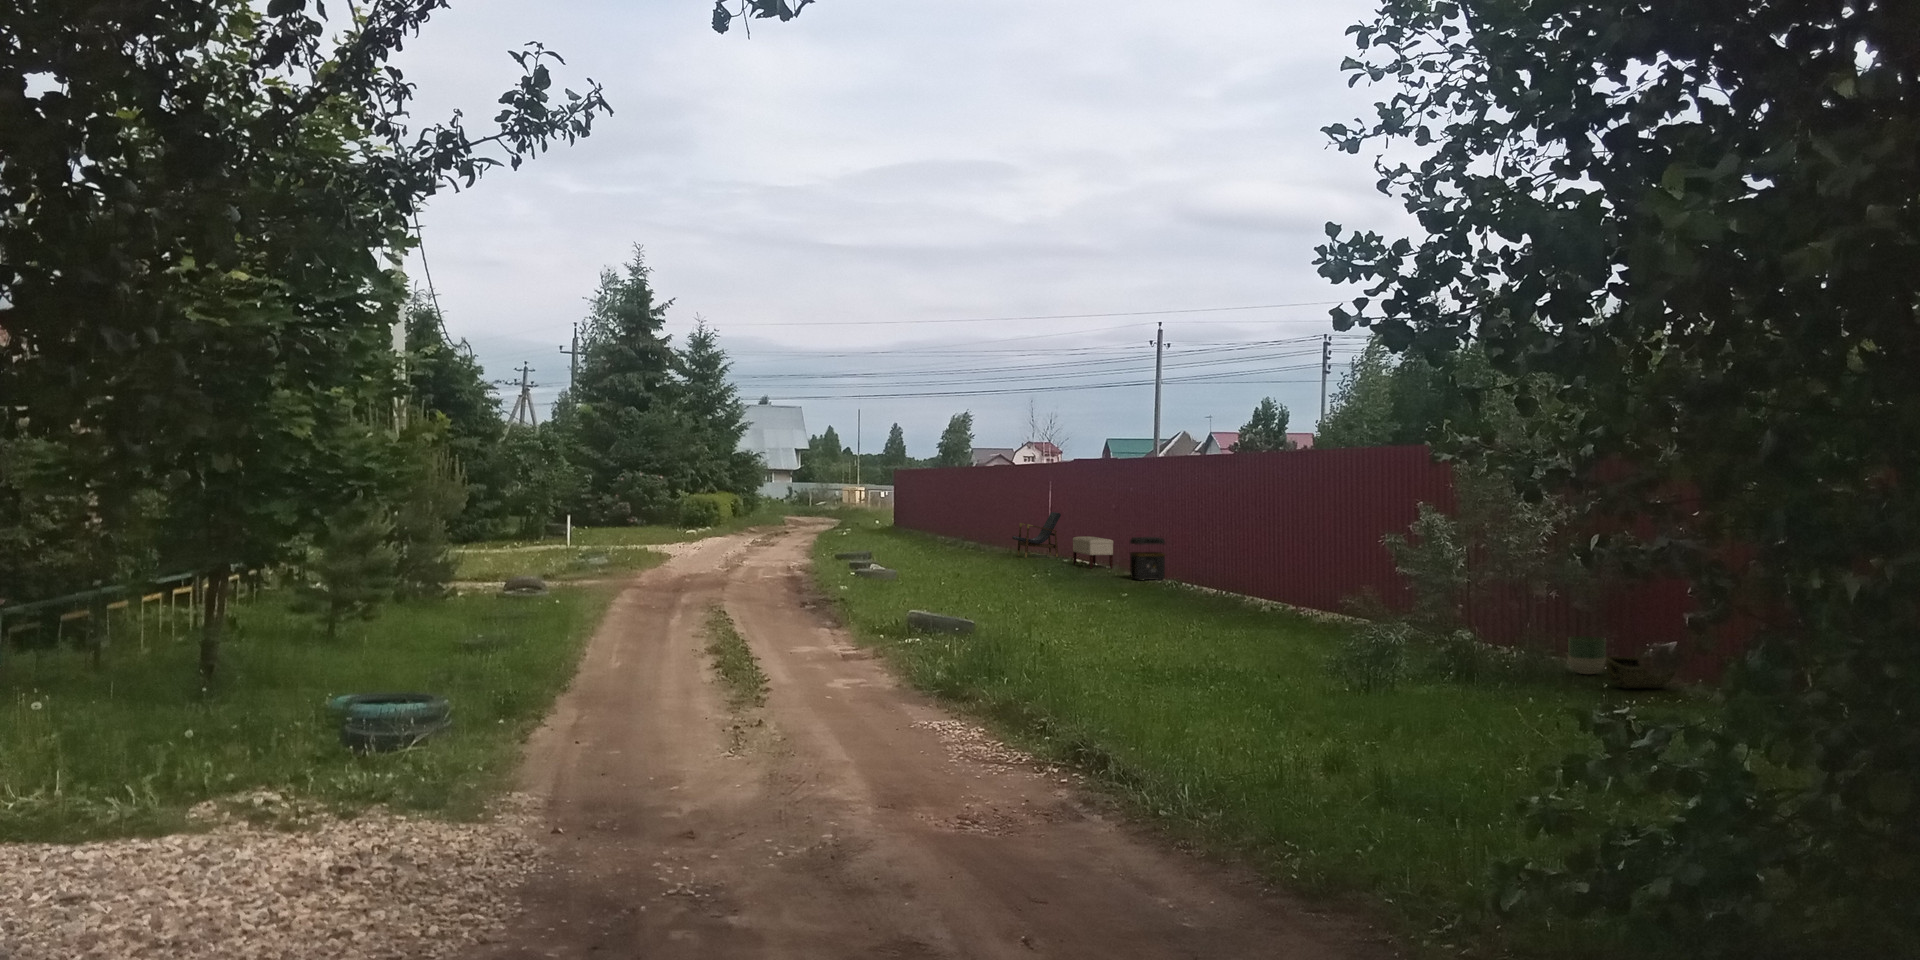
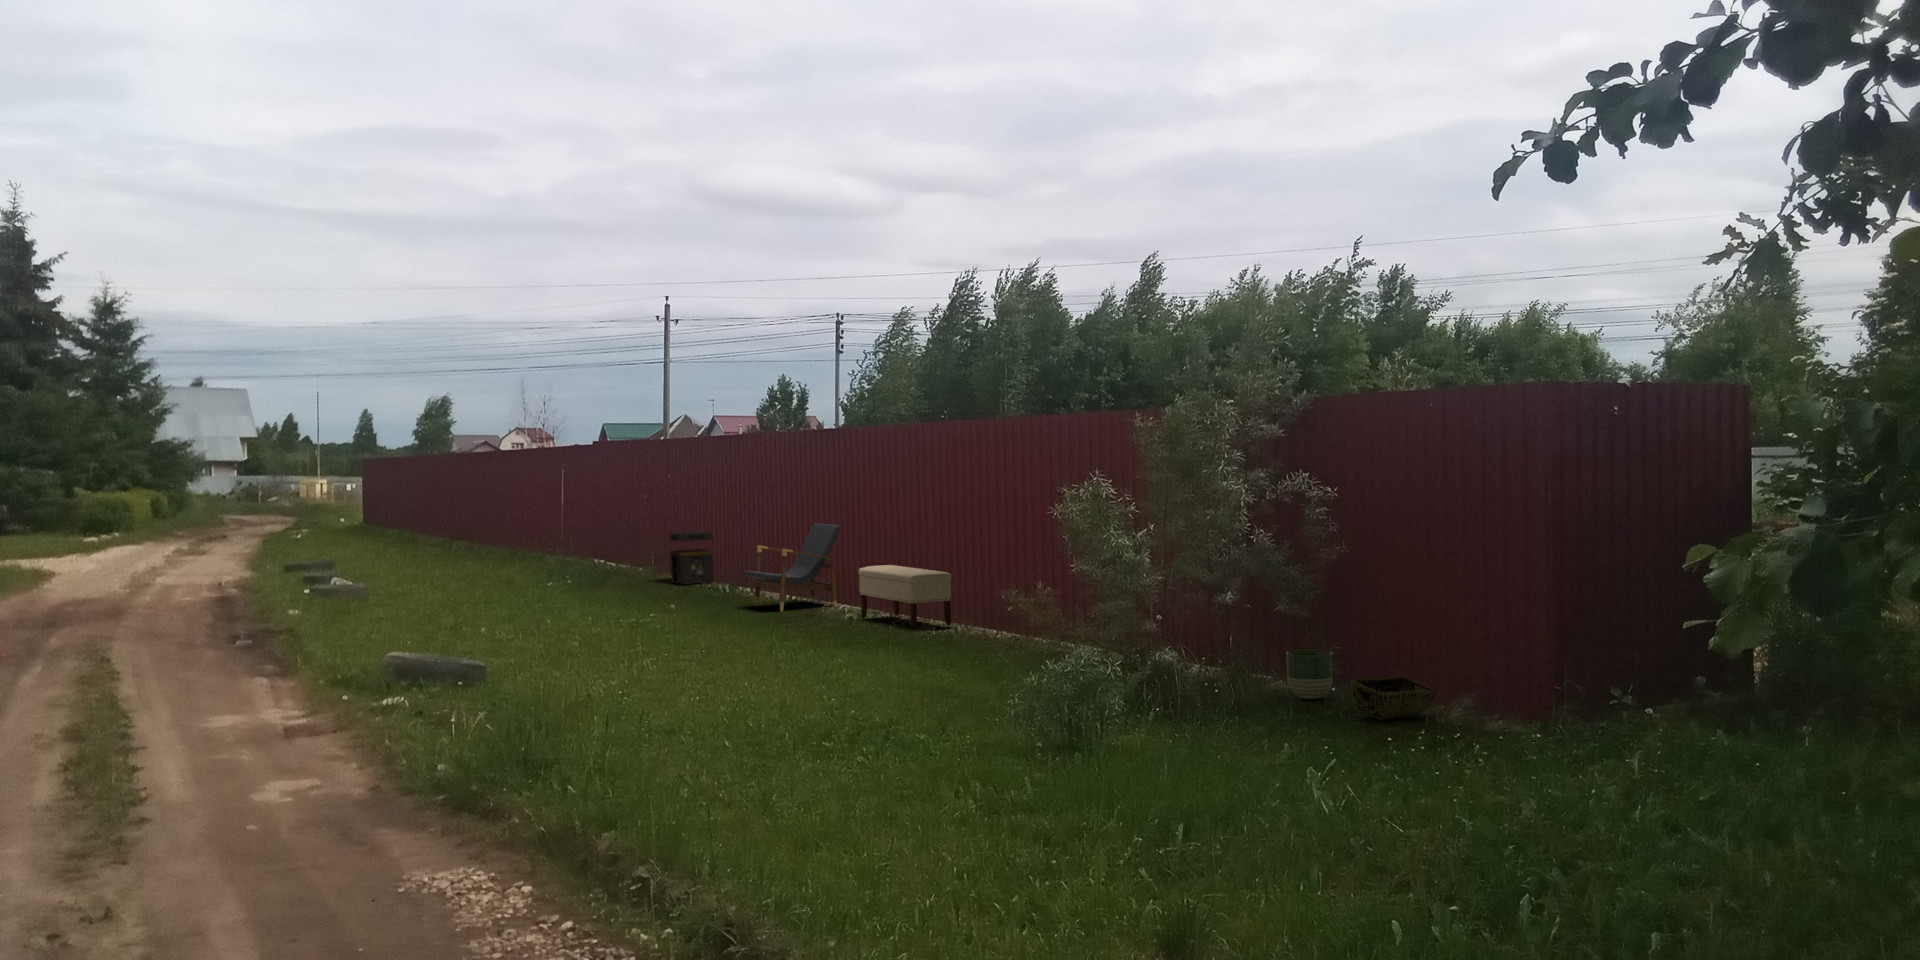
lounge chair: present [1012,512,1061,557] -> present [746,523,840,612]
bench: present [1073,536,1114,569] -> present [859,565,952,629]

